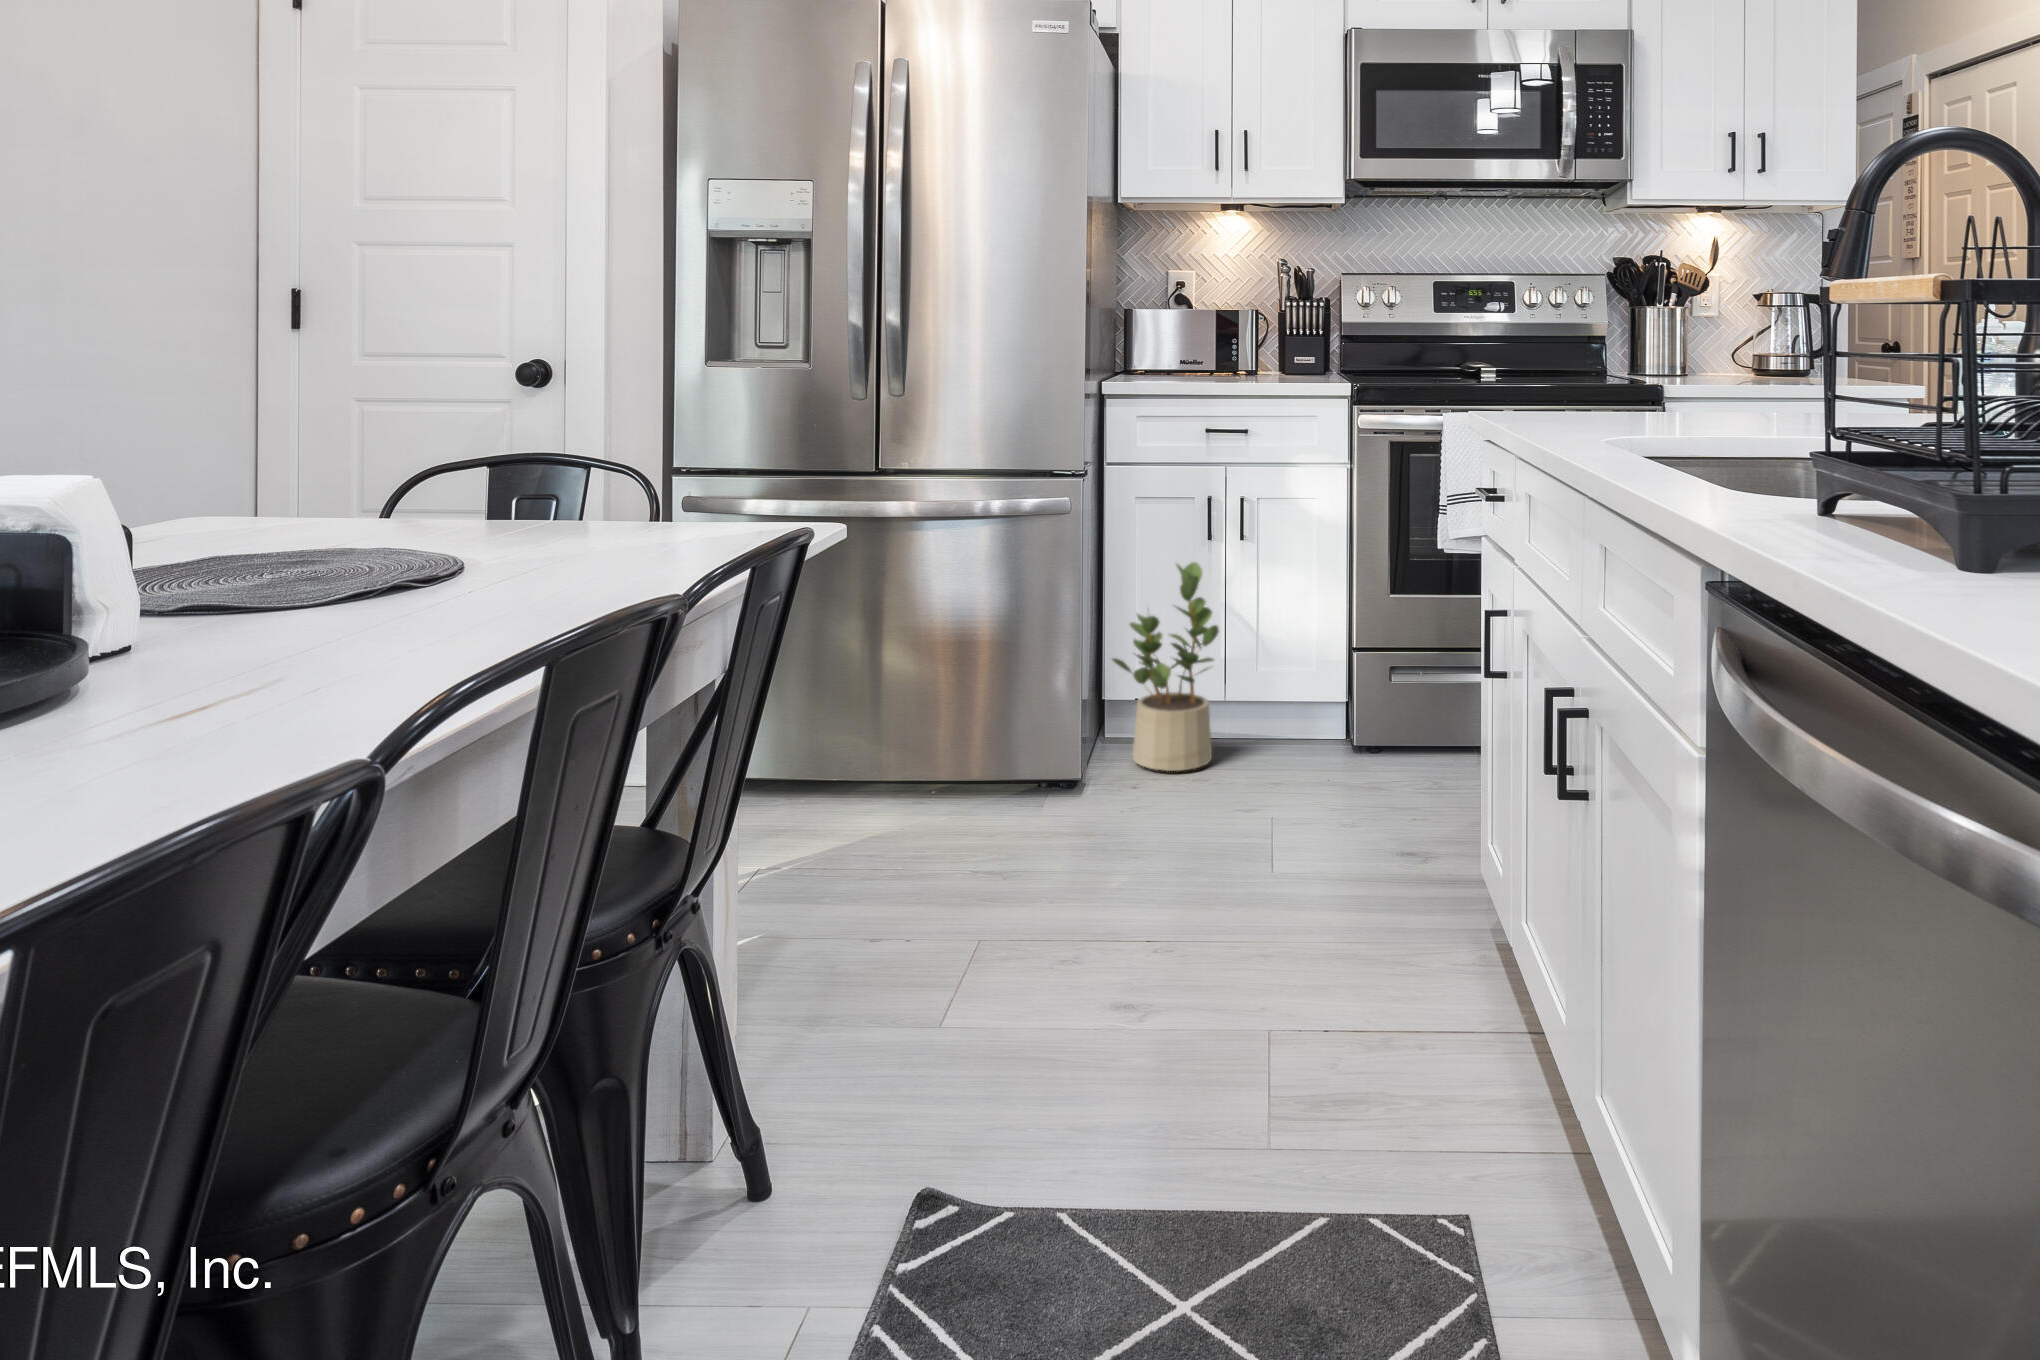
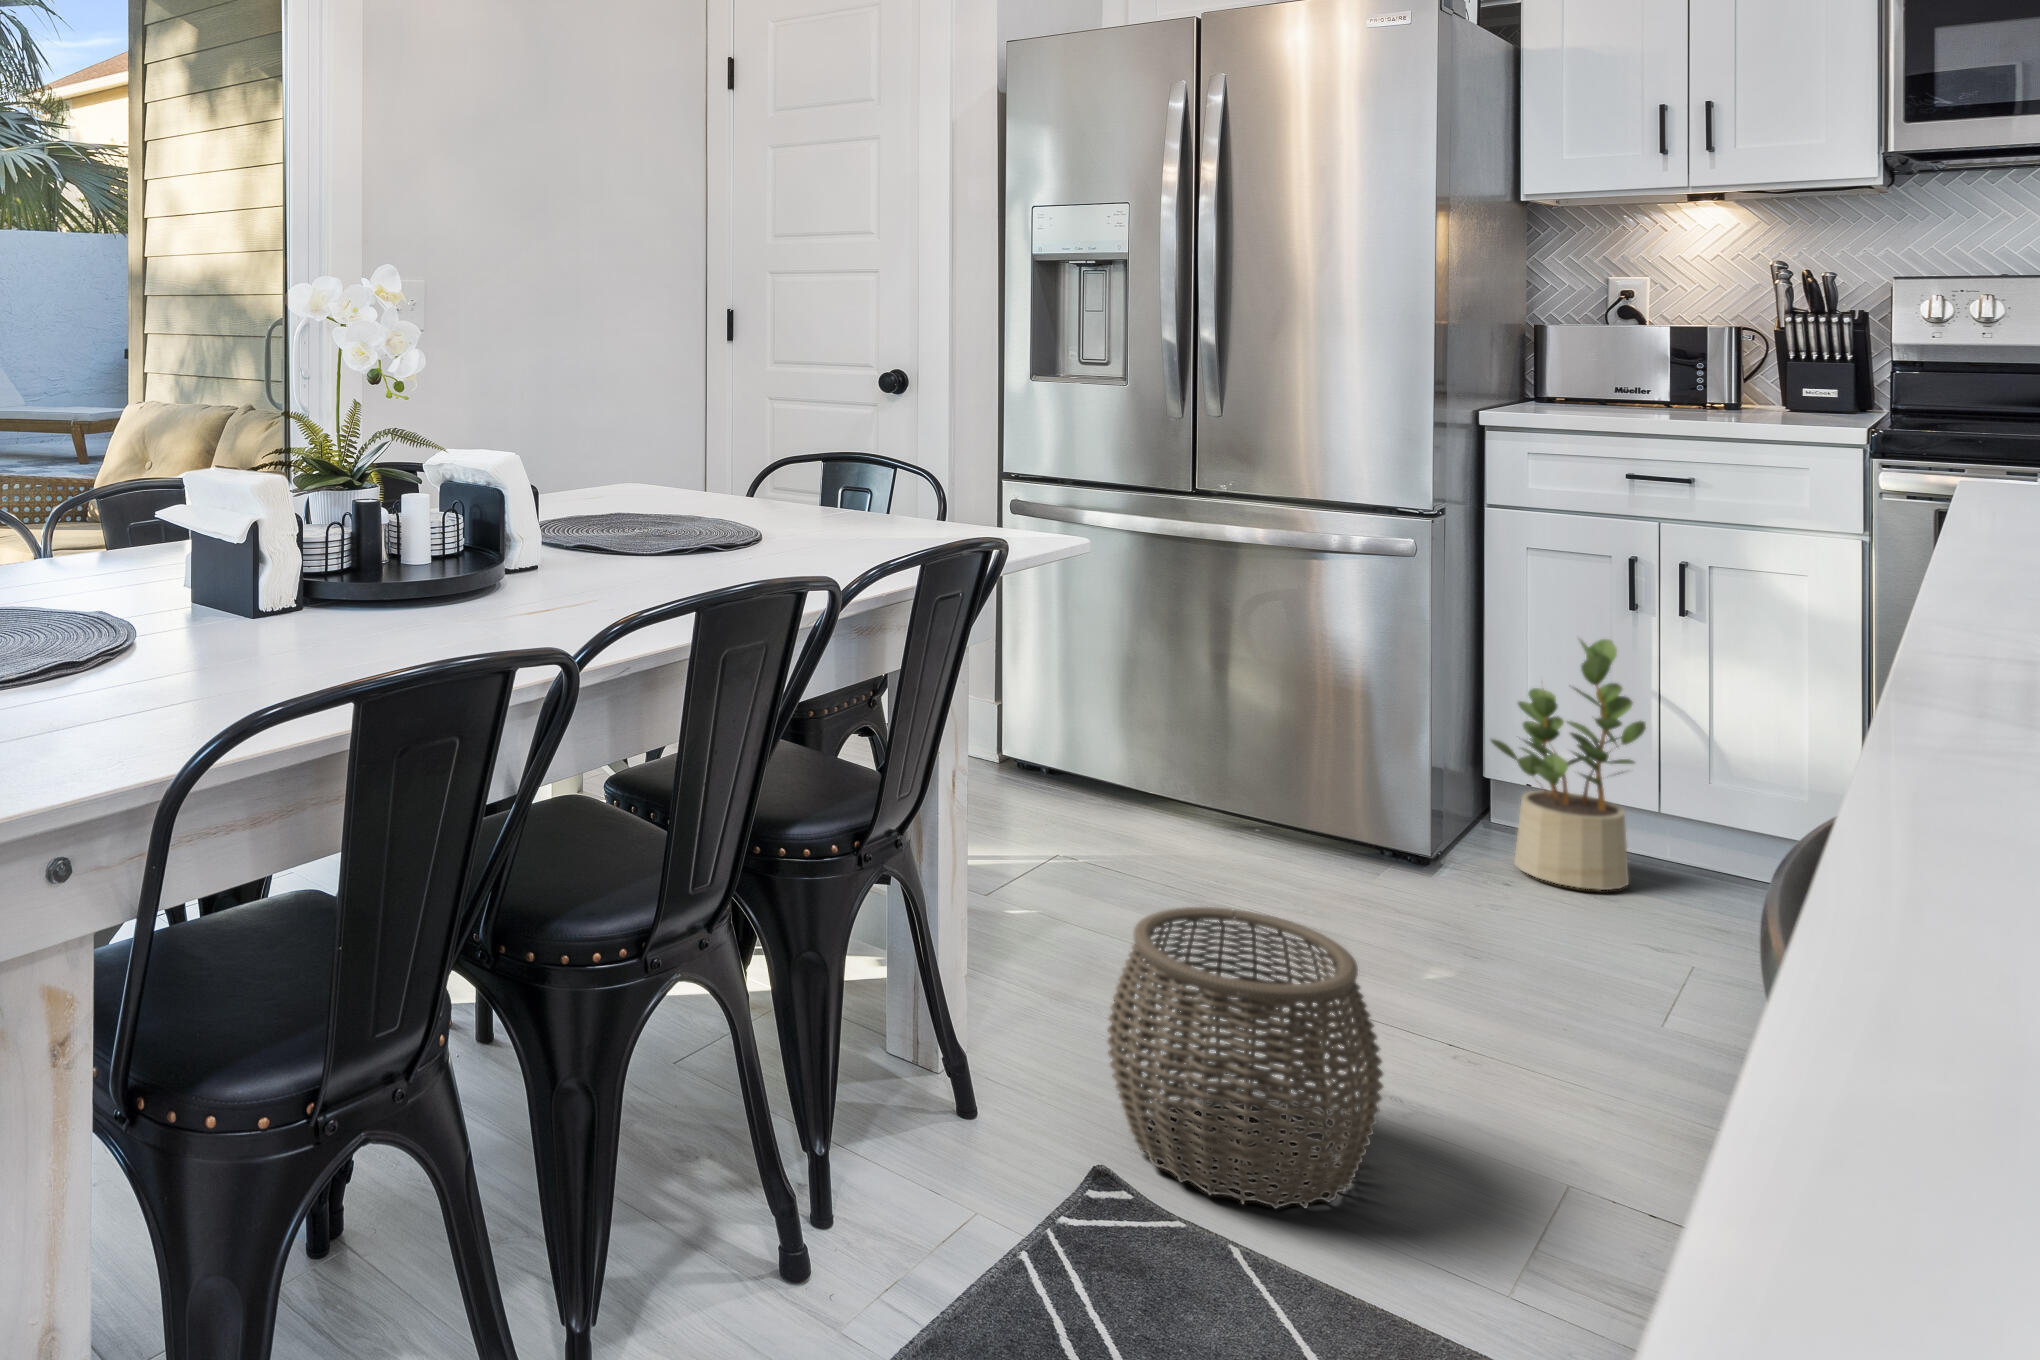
woven basket: none [907,870,1159,1174] -> present [1107,907,1383,1209]

